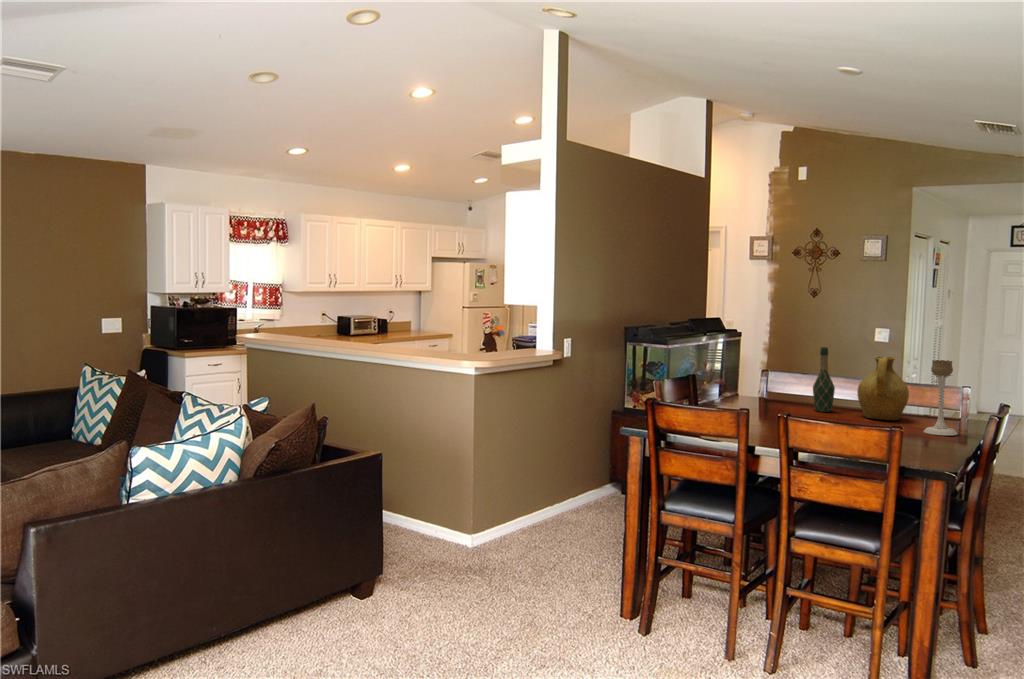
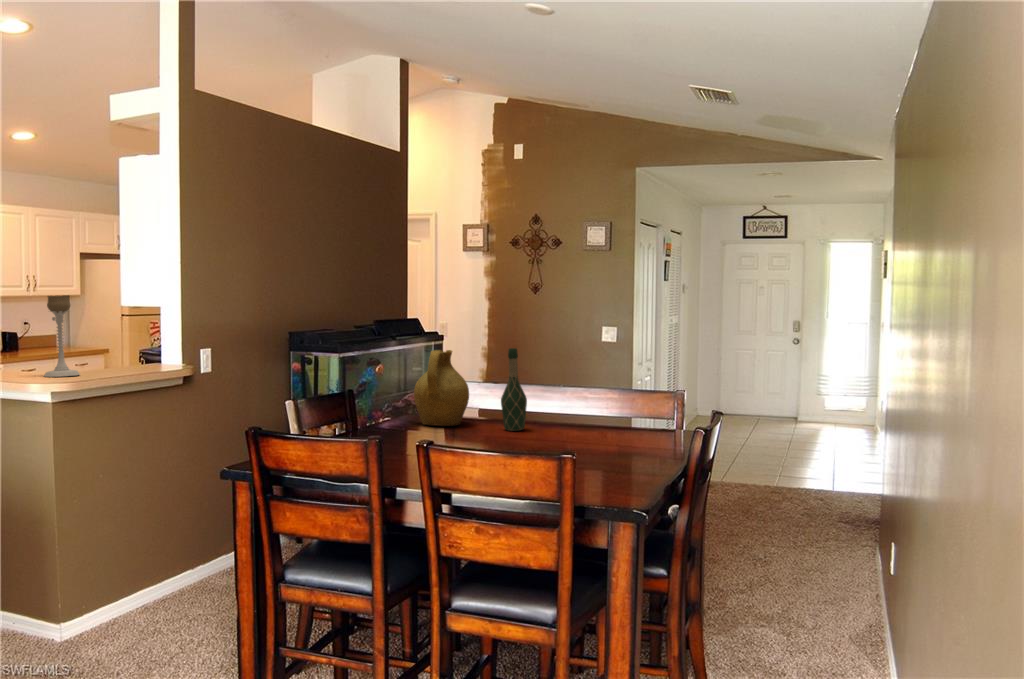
pitcher: present [858,356,909,420] -> present [414,350,469,426]
candle holder: present [924,360,958,436] -> present [44,295,80,377]

